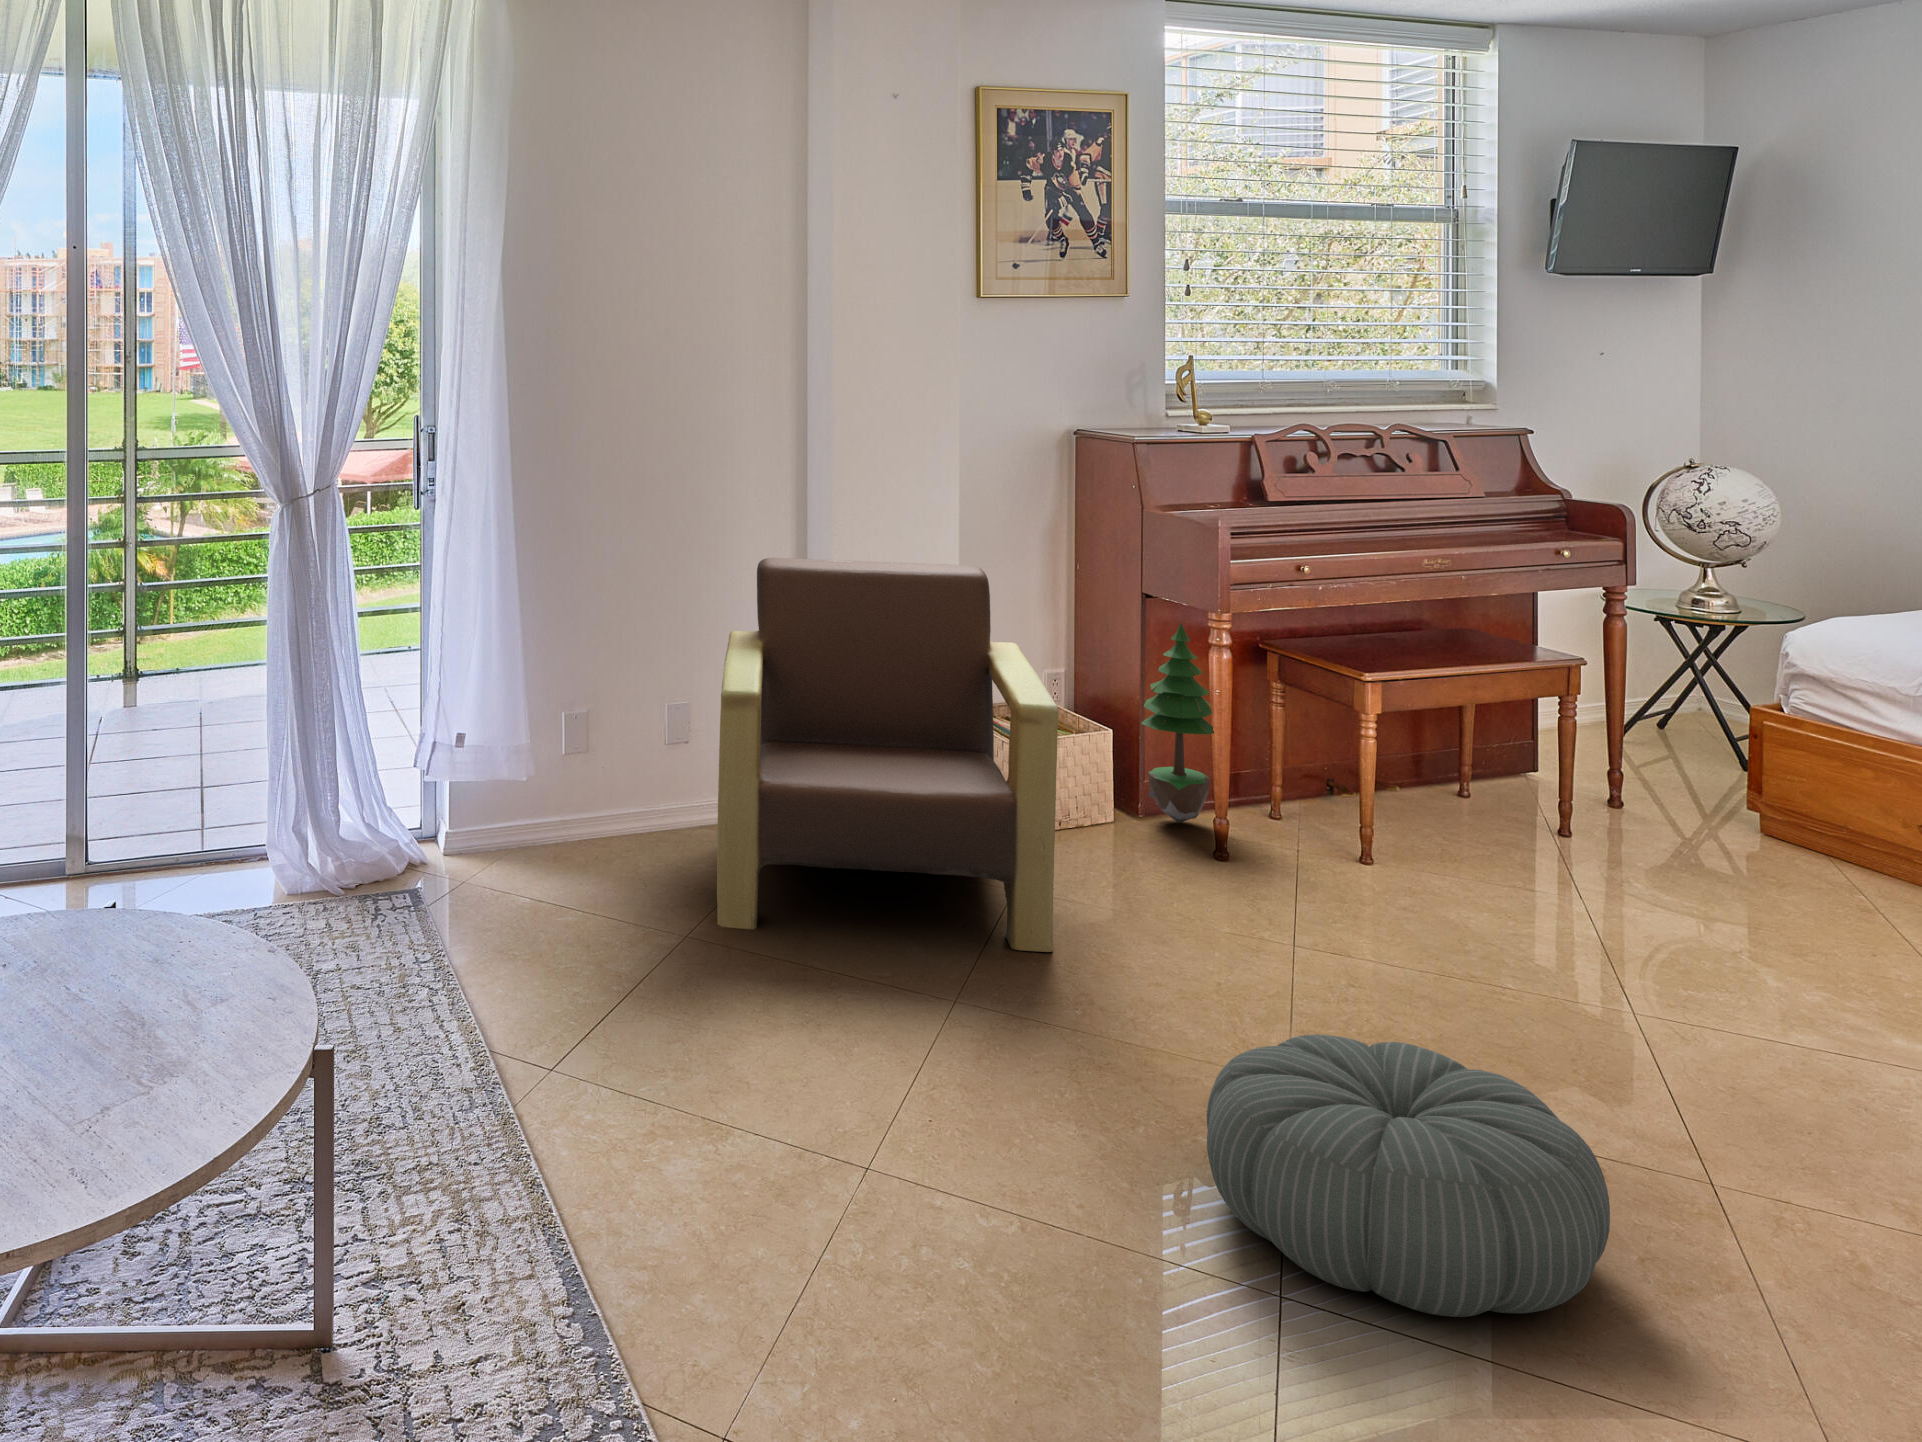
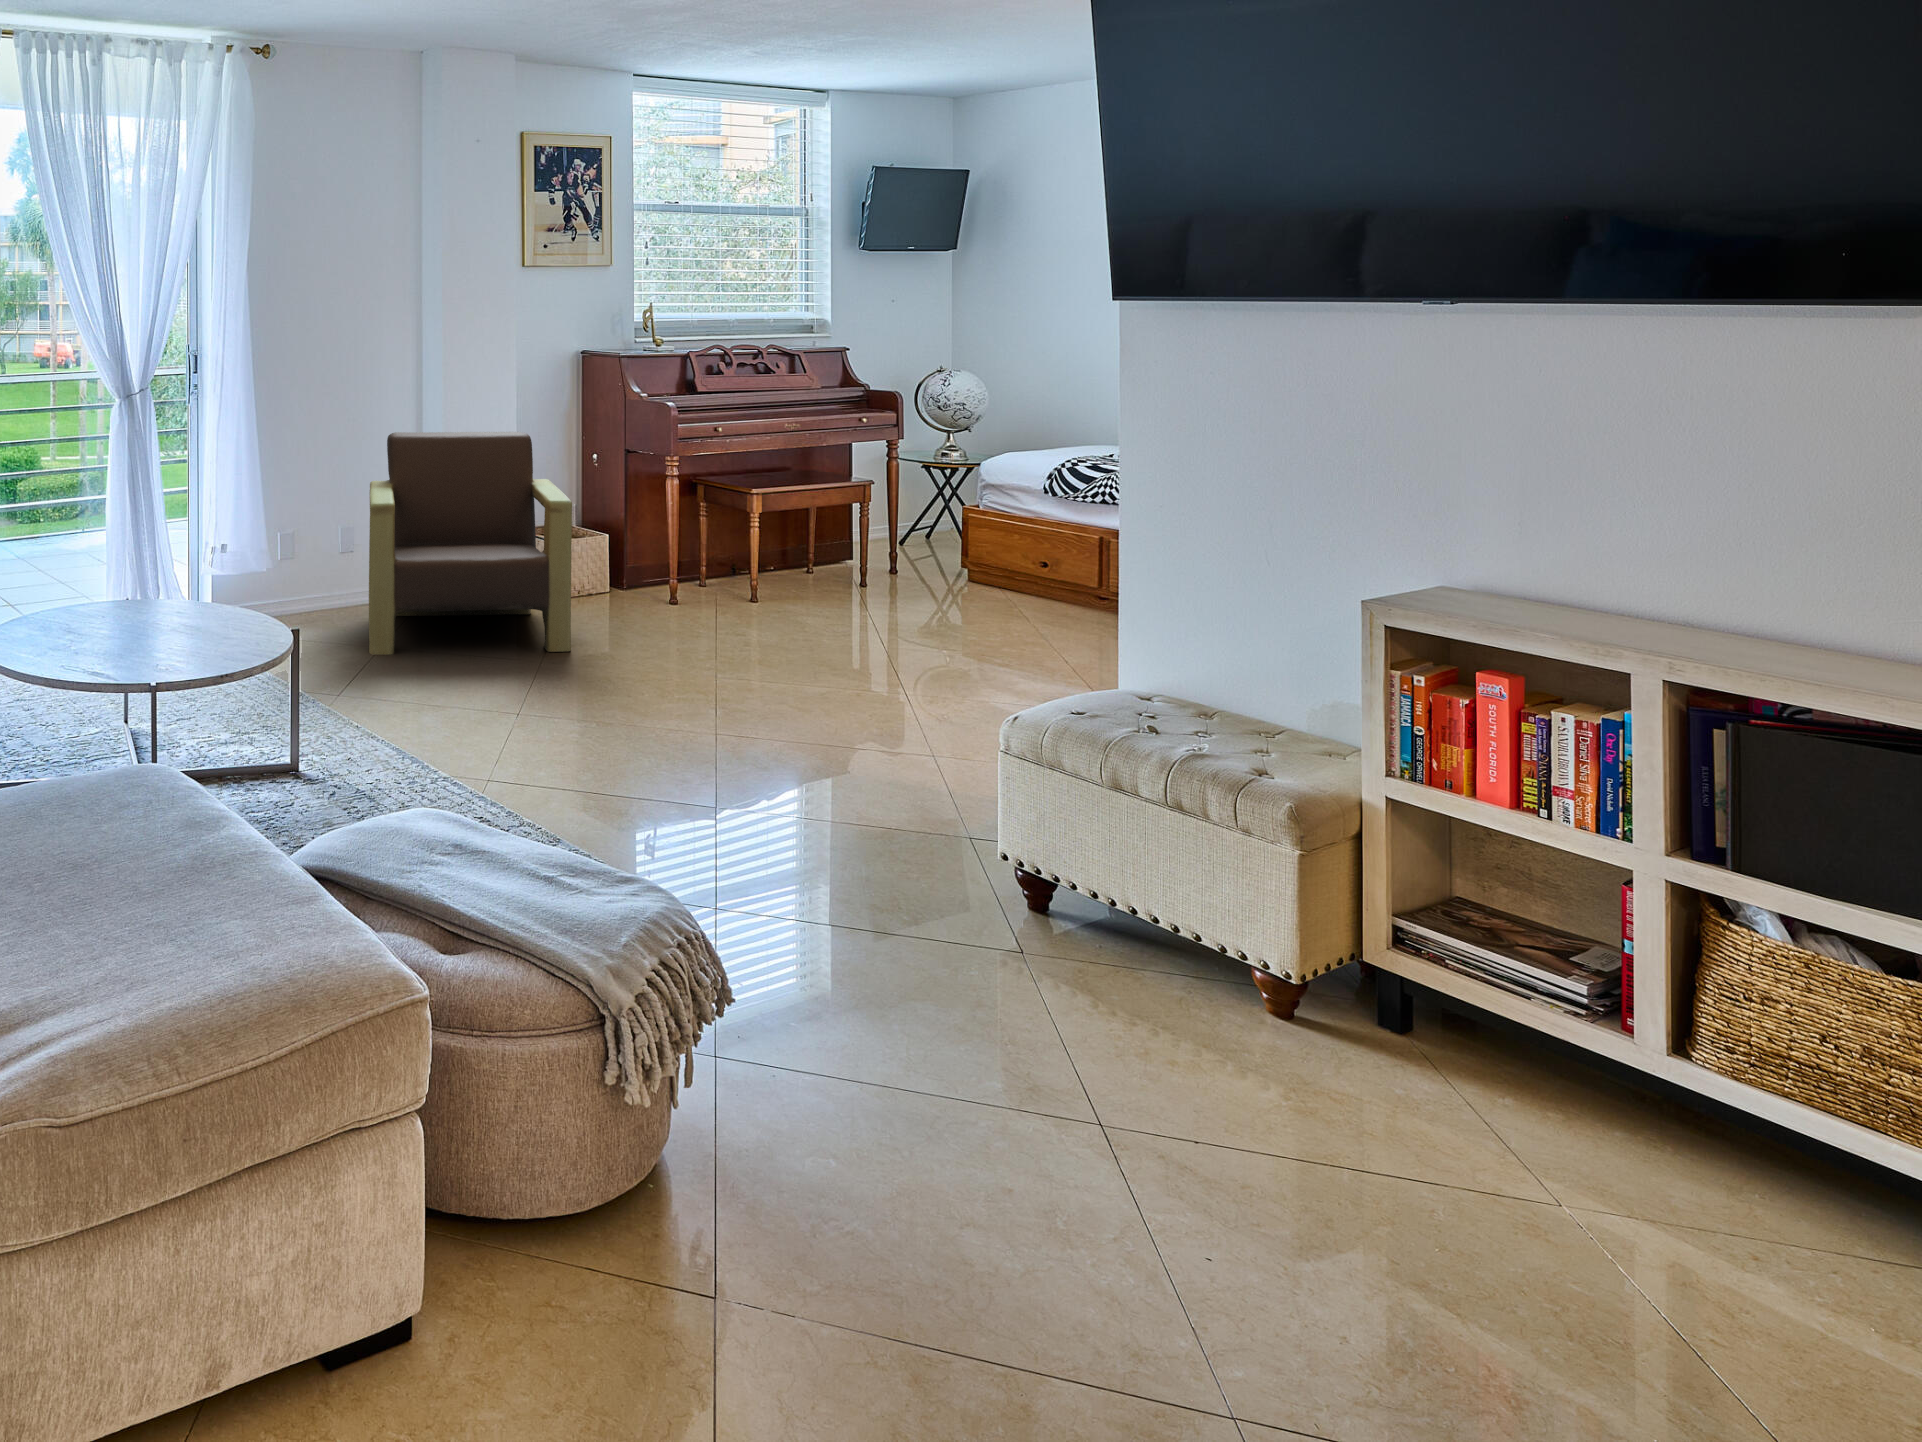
potted tree: present [1141,623,1214,823] -> none [624,466,670,593]
pouf: present [1207,1034,1610,1317] -> none [648,645,840,761]

